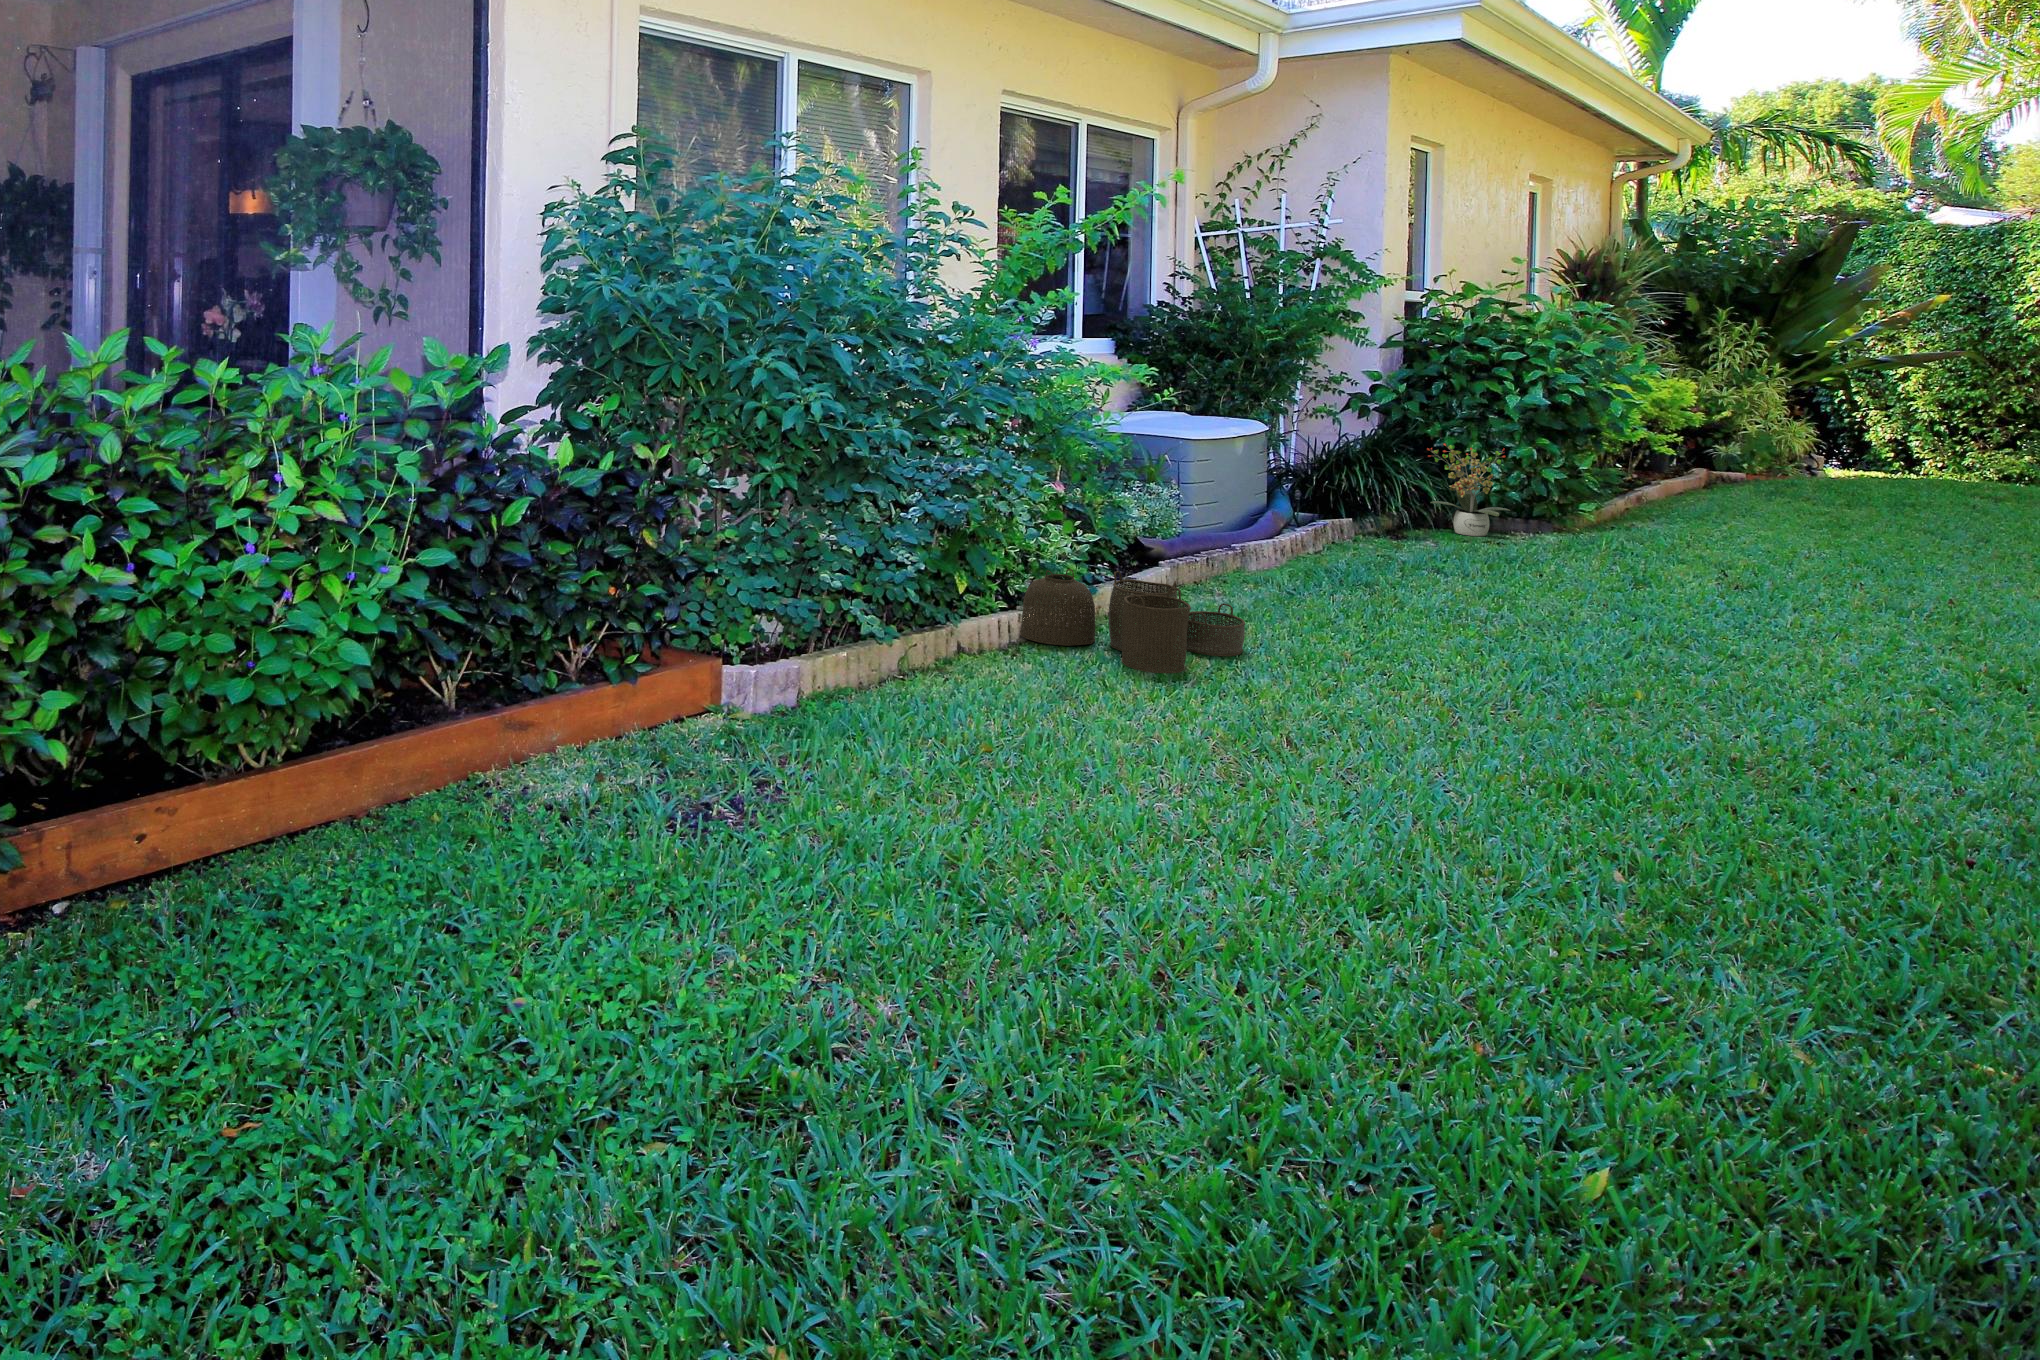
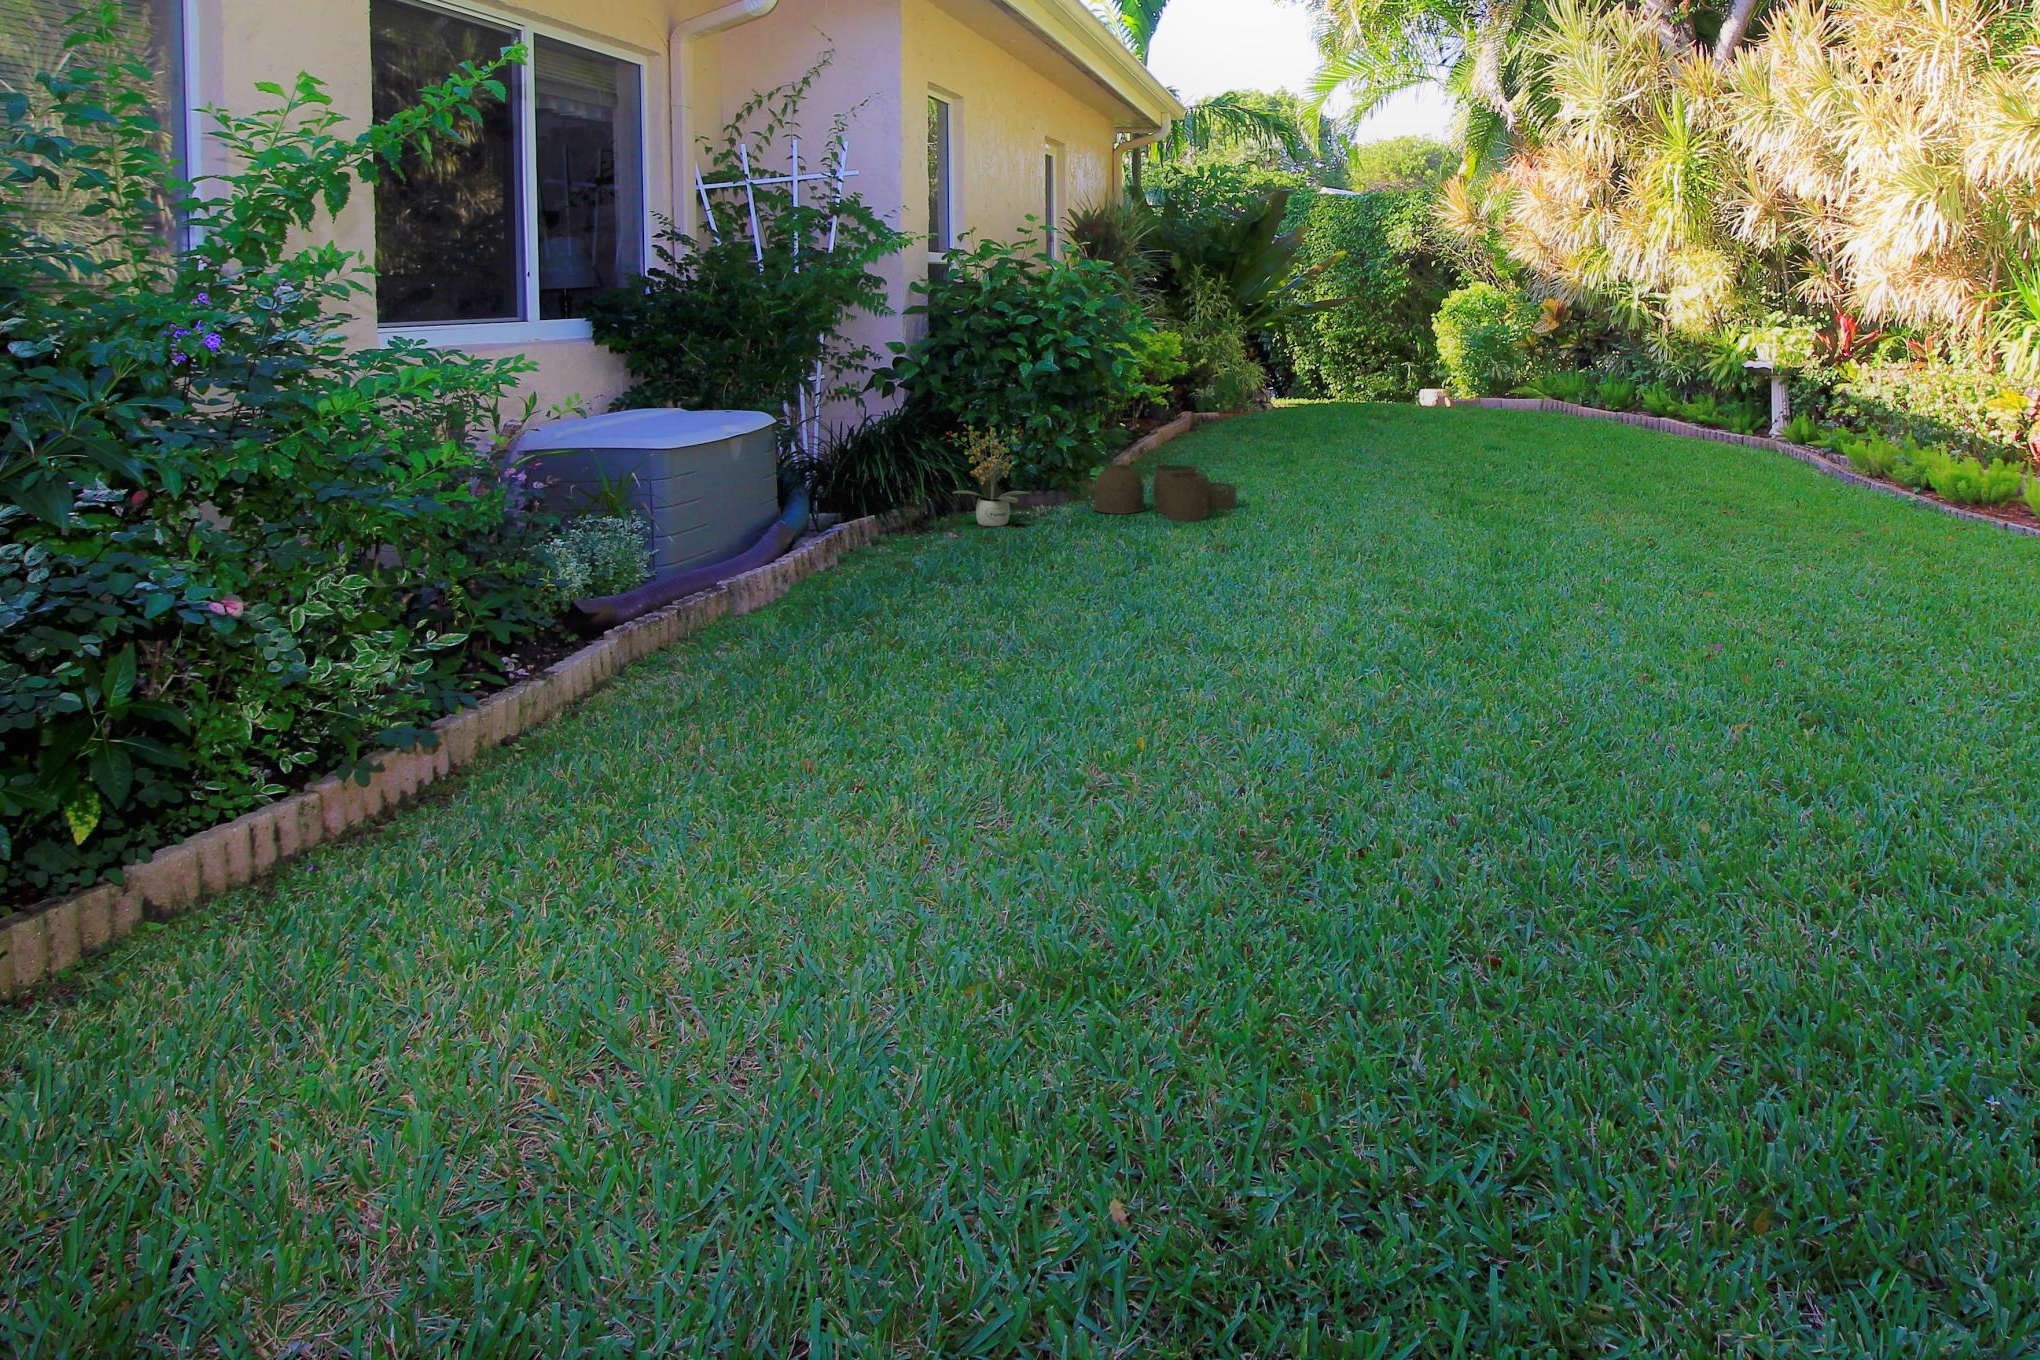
woven basket: present [1020,569,1245,673] -> present [1094,463,1237,522]

